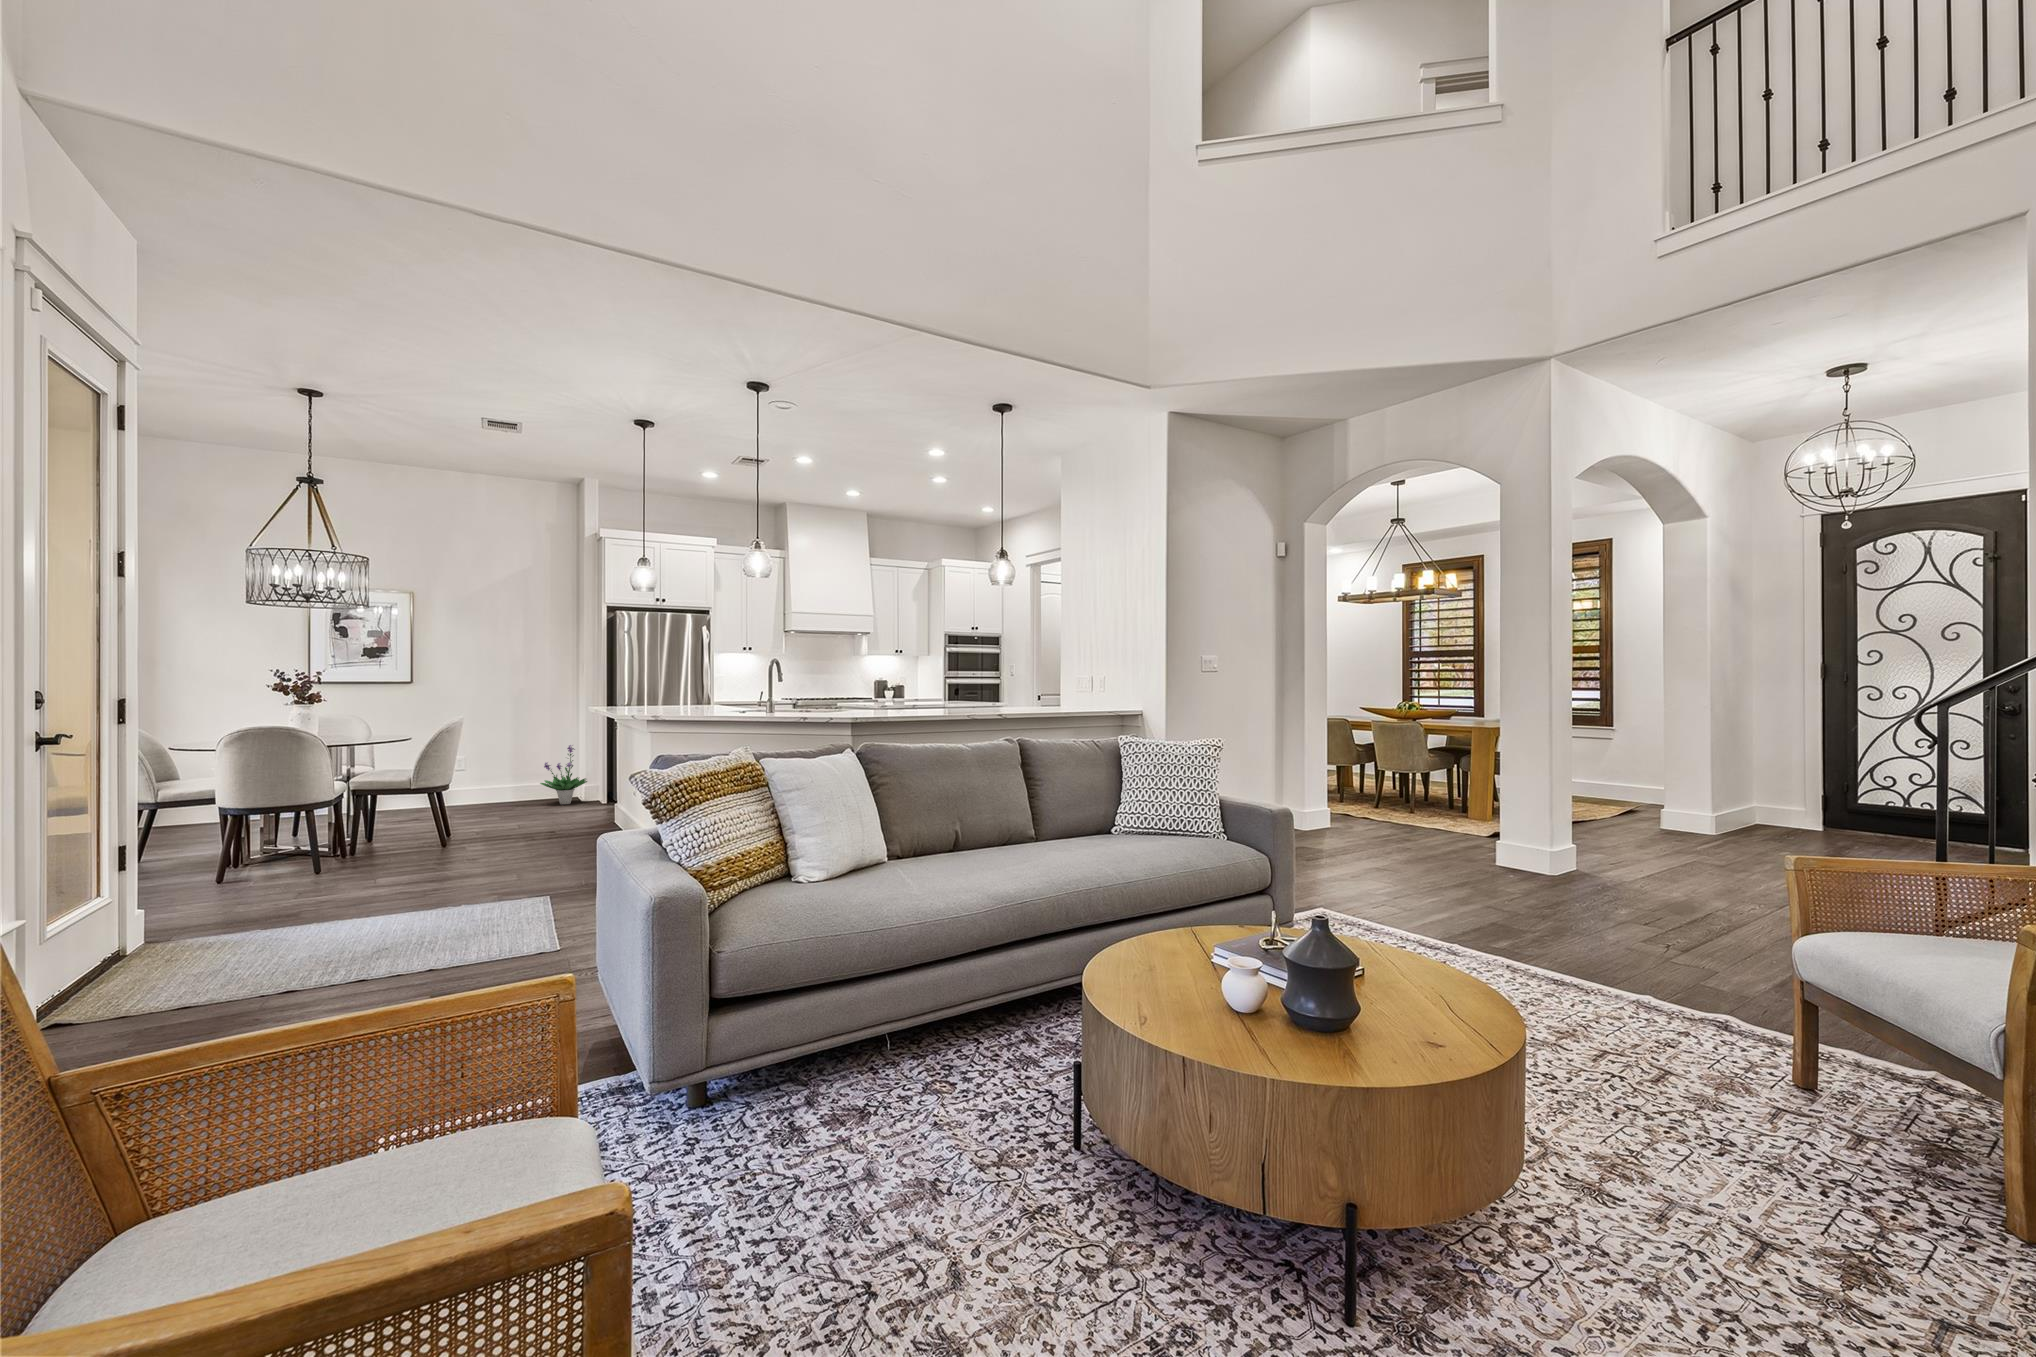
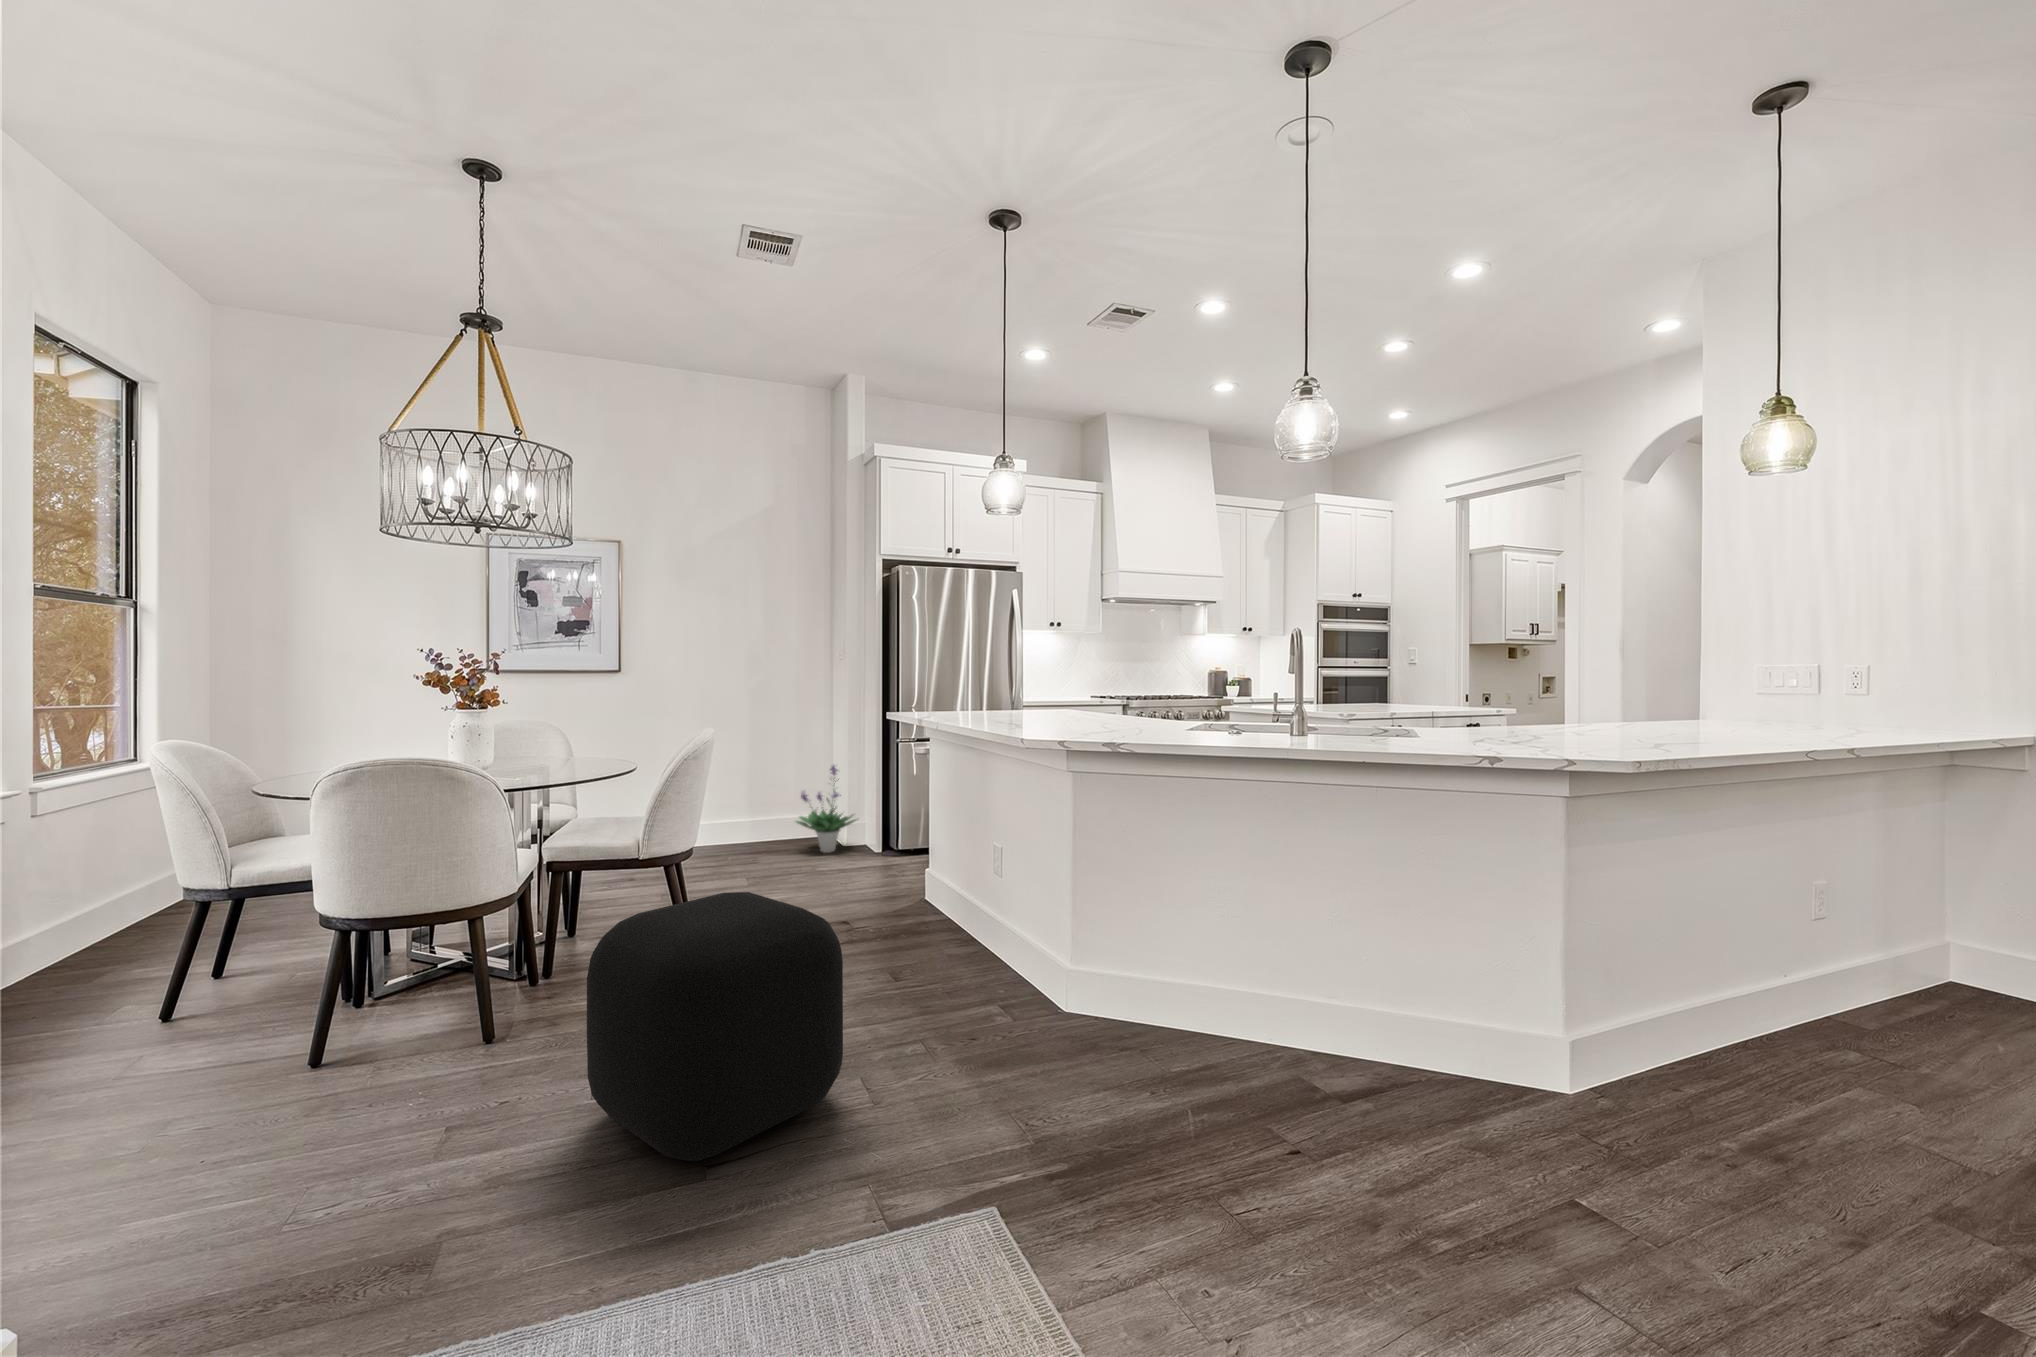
ottoman: none [367,789,499,895] -> present [587,892,843,1162]

